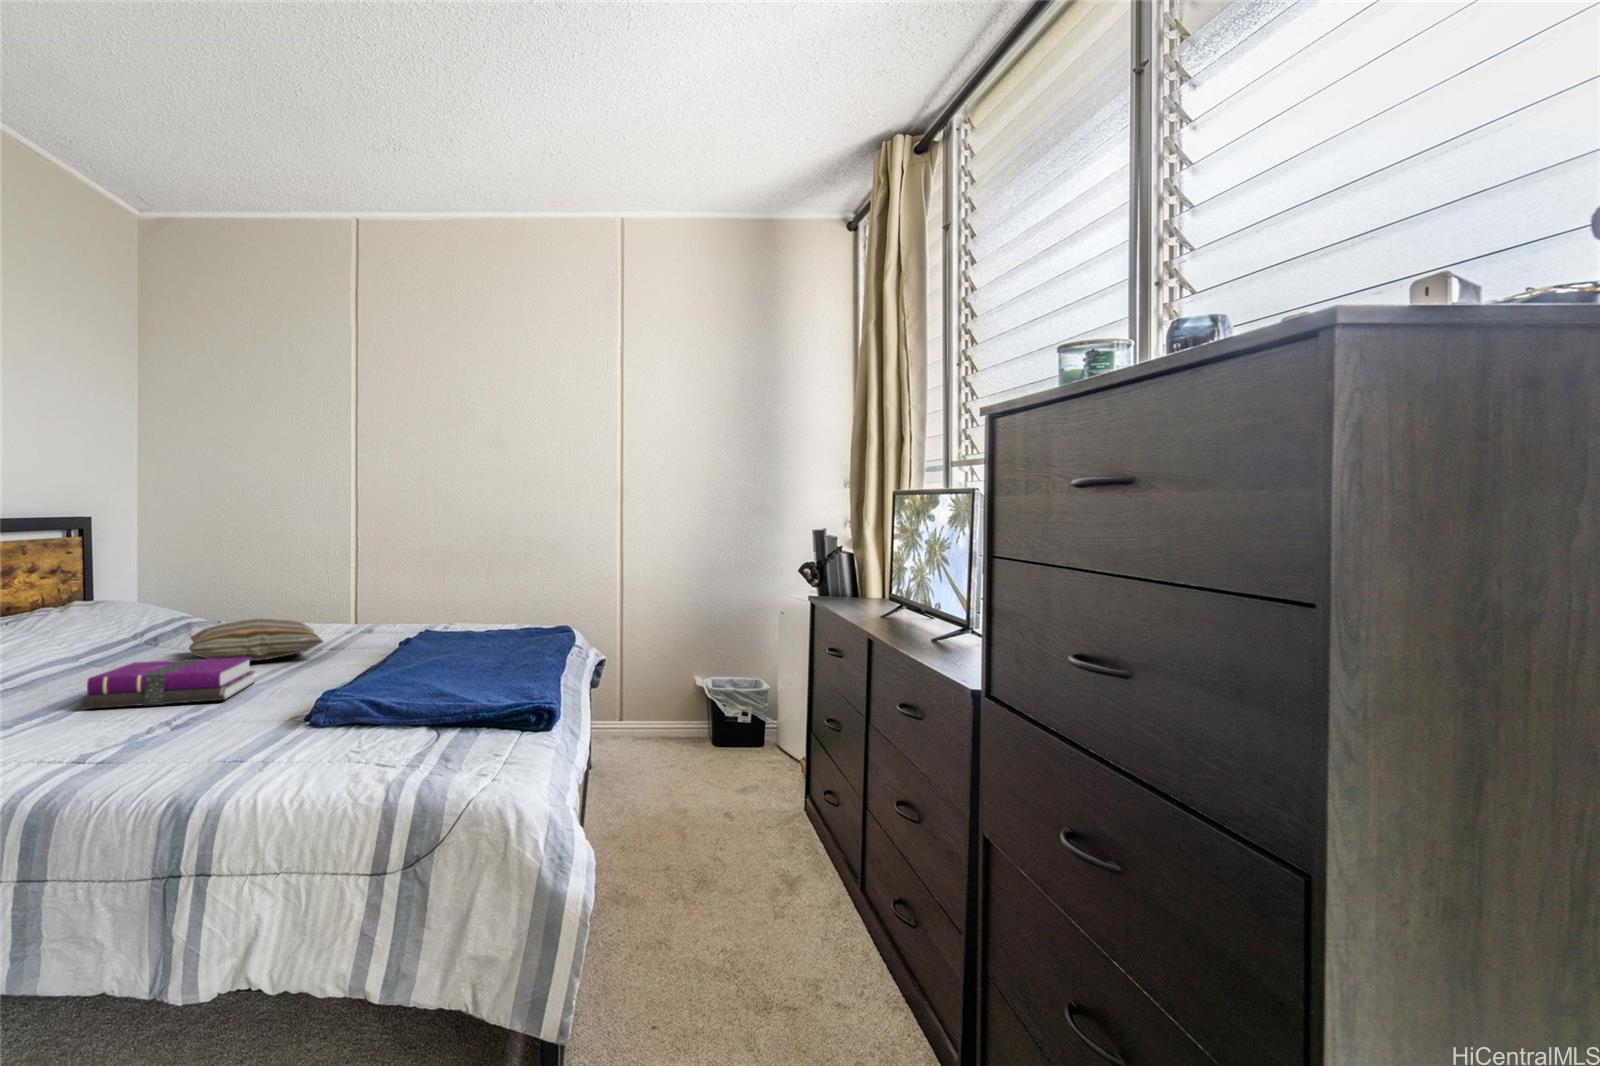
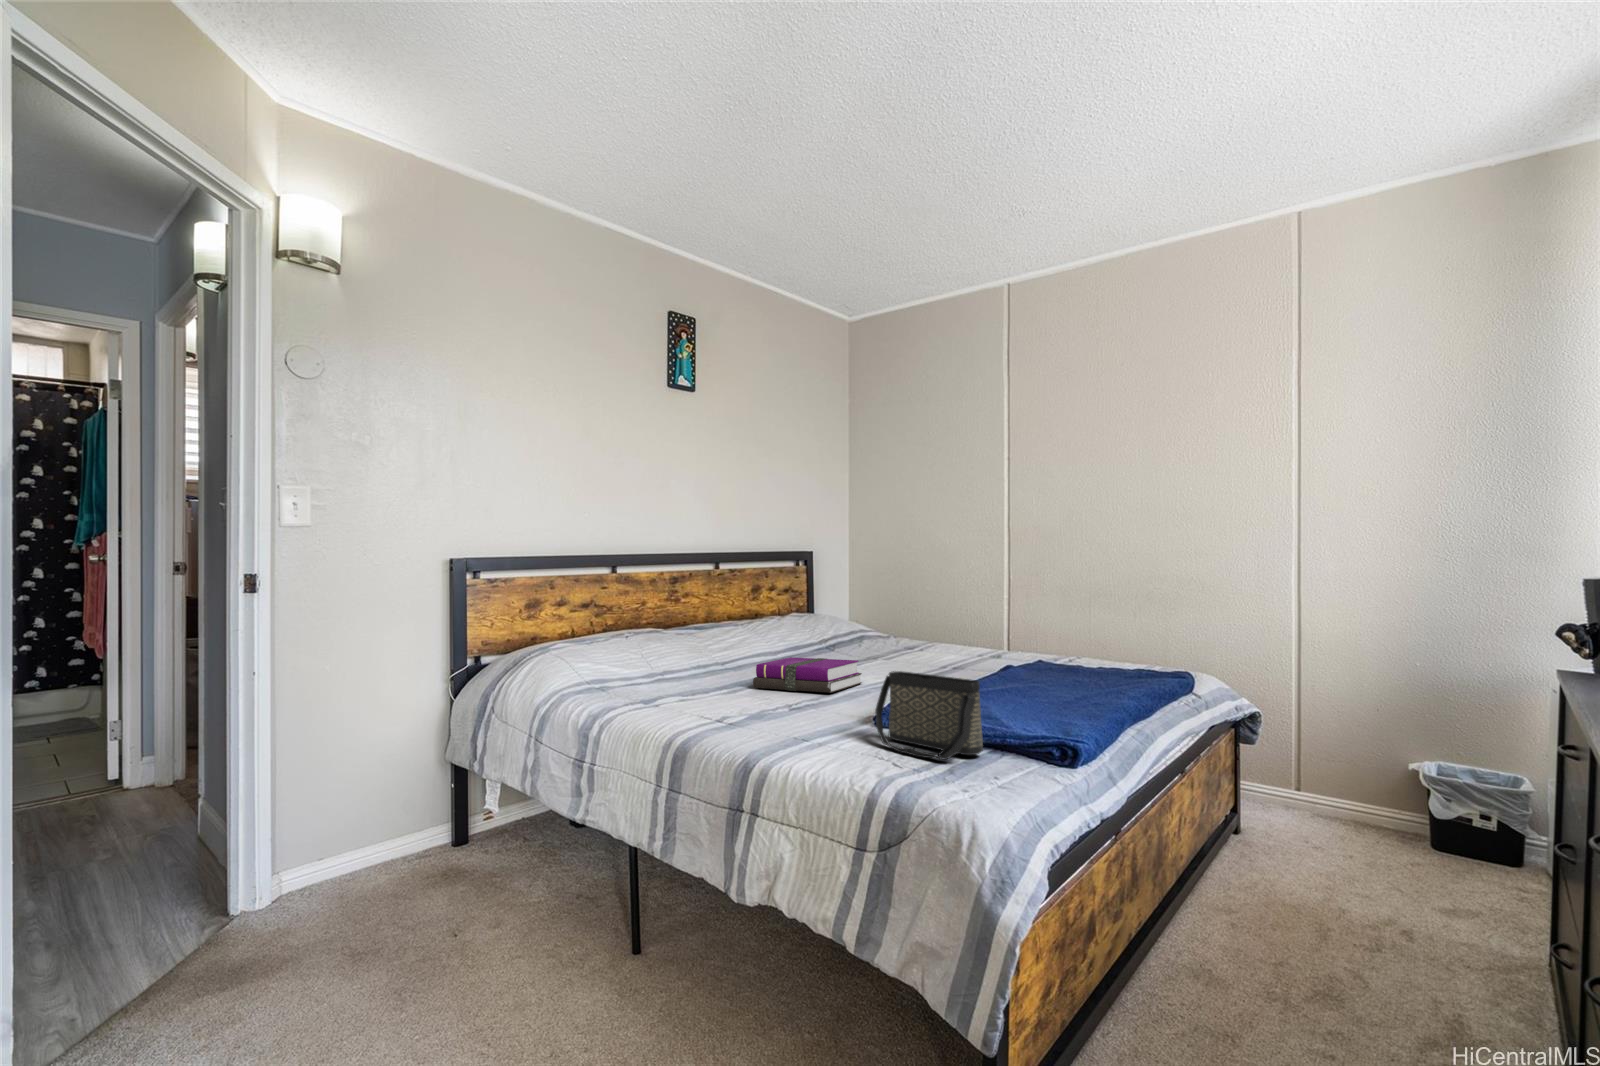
pillow: present [189,619,323,661] -> none [830,632,928,667]
handbag: none [350,670,486,758] -> present [875,671,983,760]

